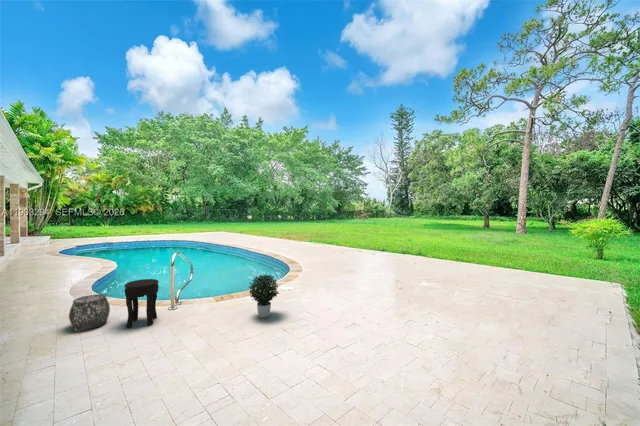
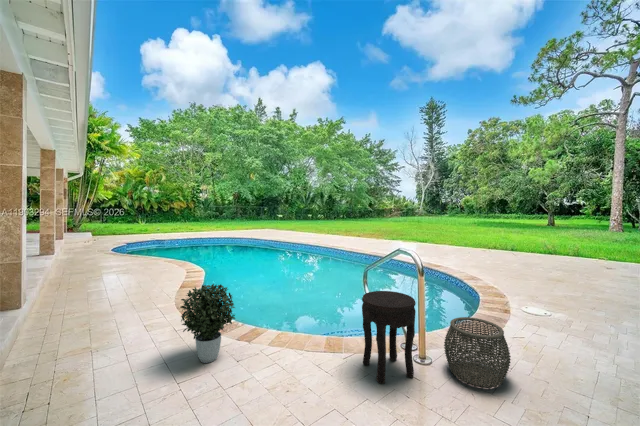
potted plant: present [249,275,279,318] -> present [180,284,235,363]
woven basket: present [69,294,110,330] -> present [444,317,511,388]

